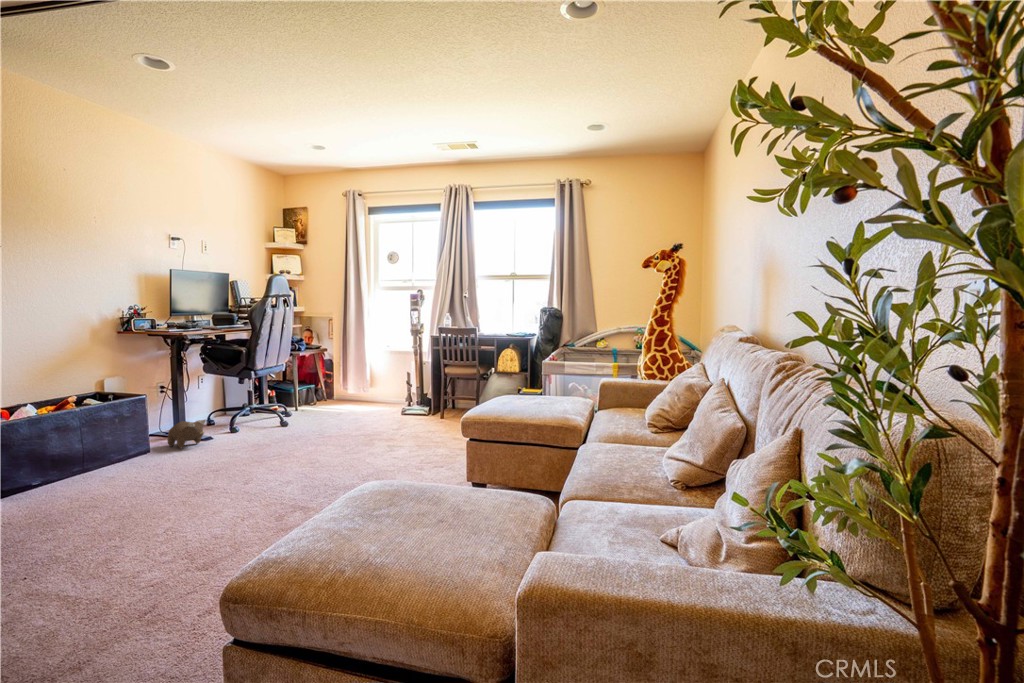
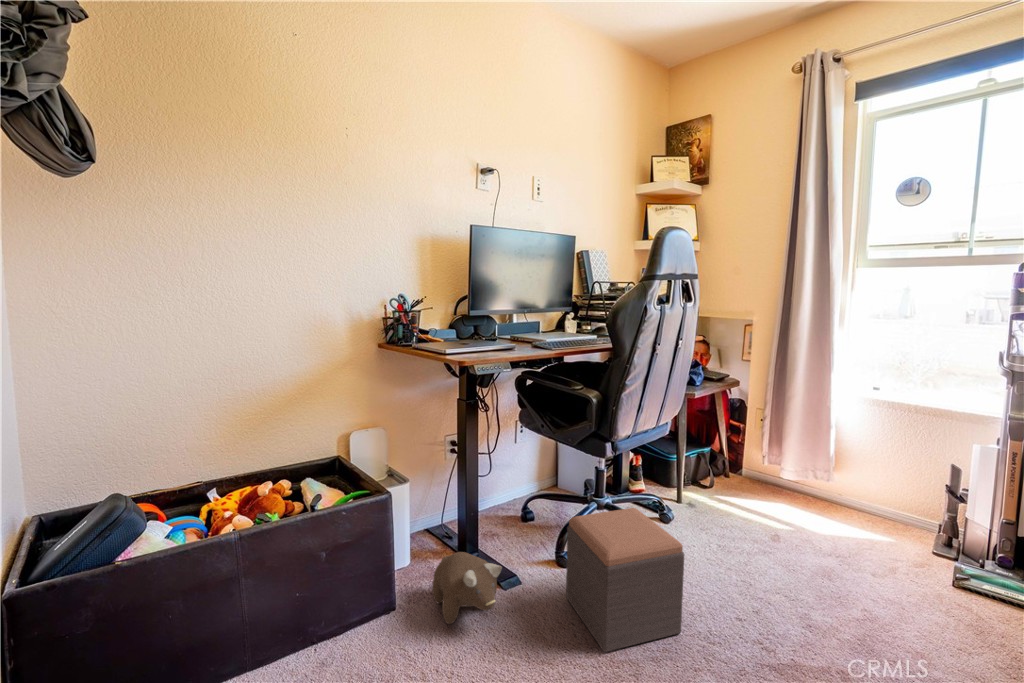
footstool: none [235,395,287,442] -> present [566,508,684,652]

